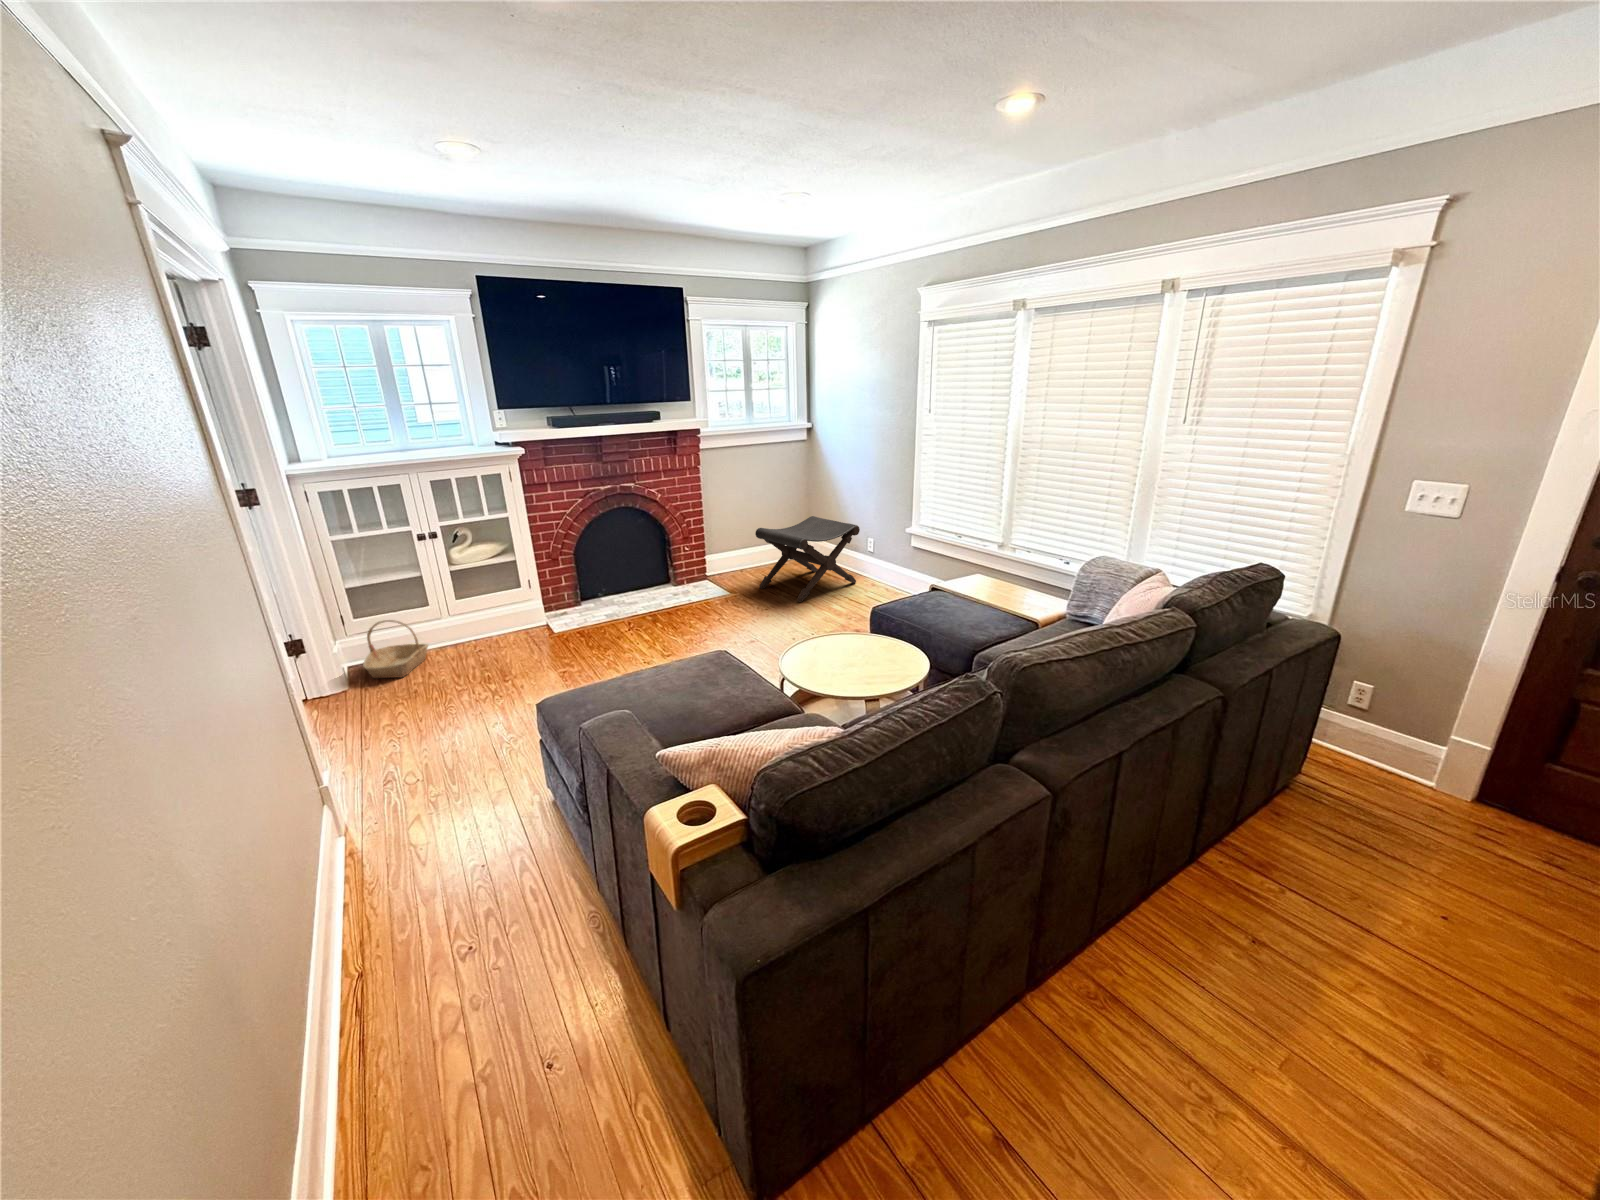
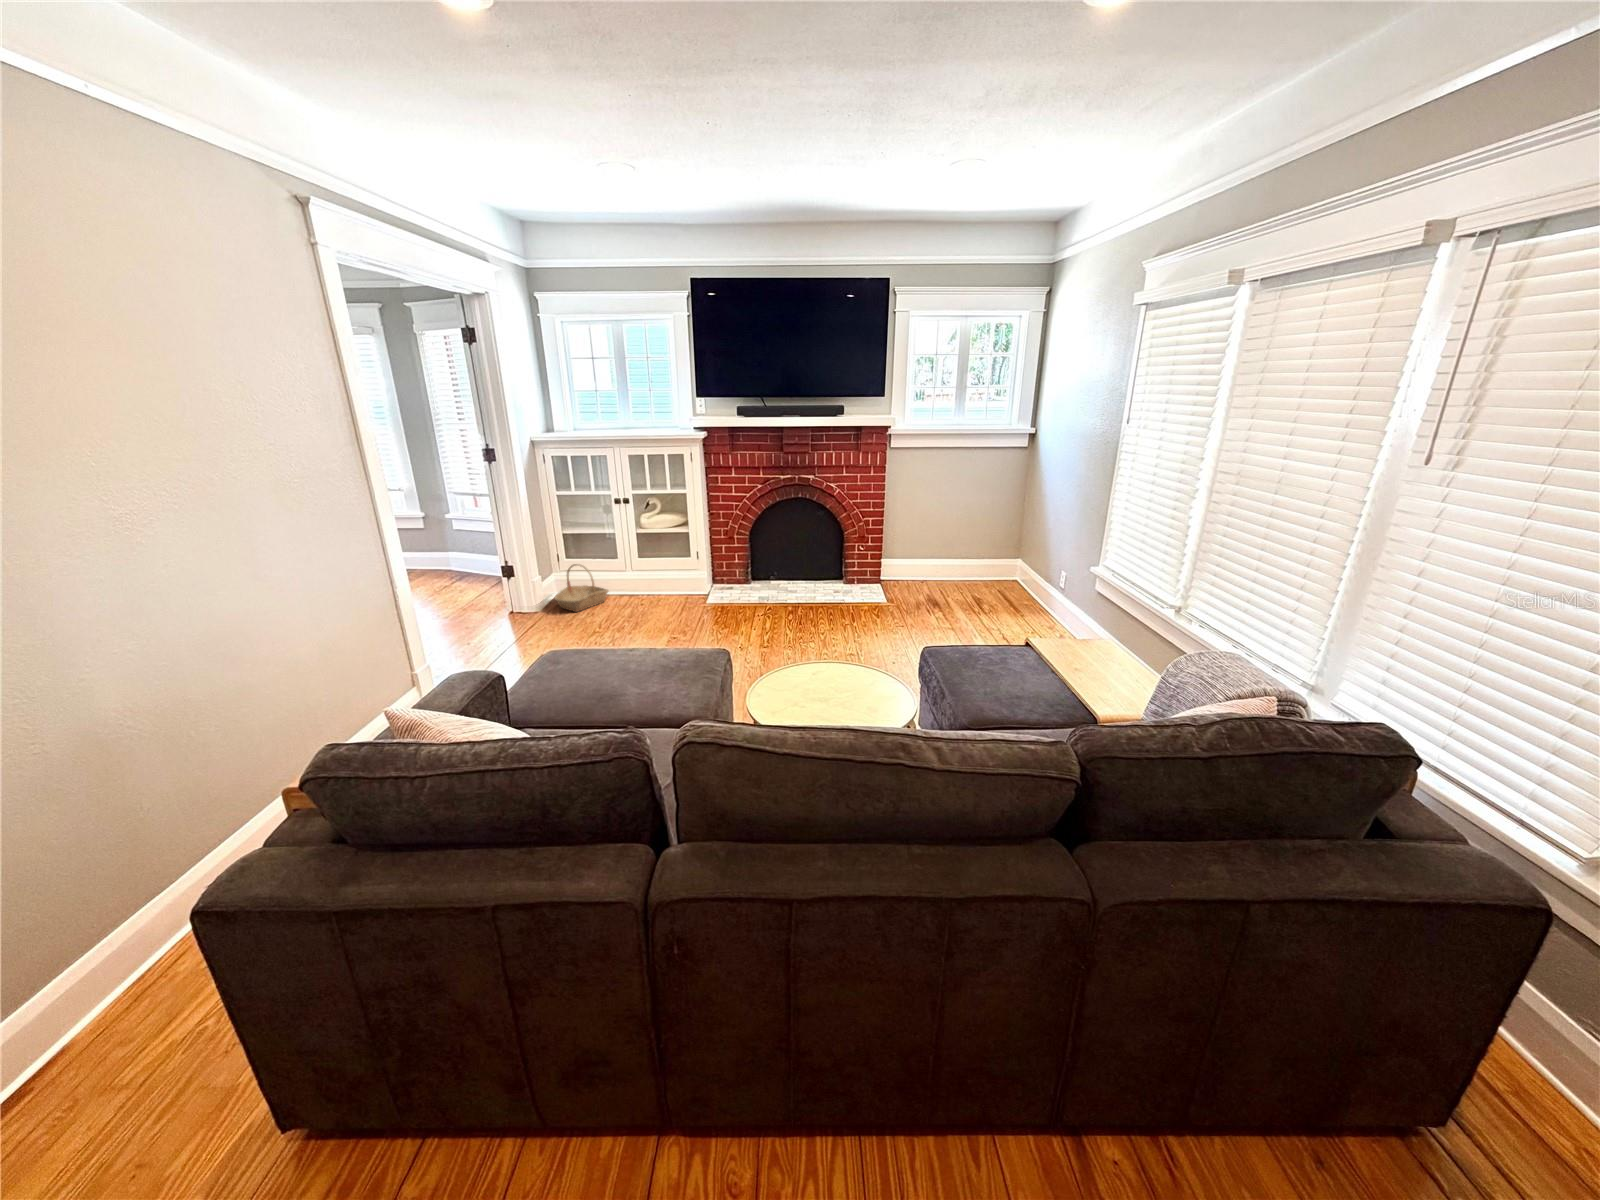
footstool: present [755,516,860,602] -> none [921,535,1046,627]

